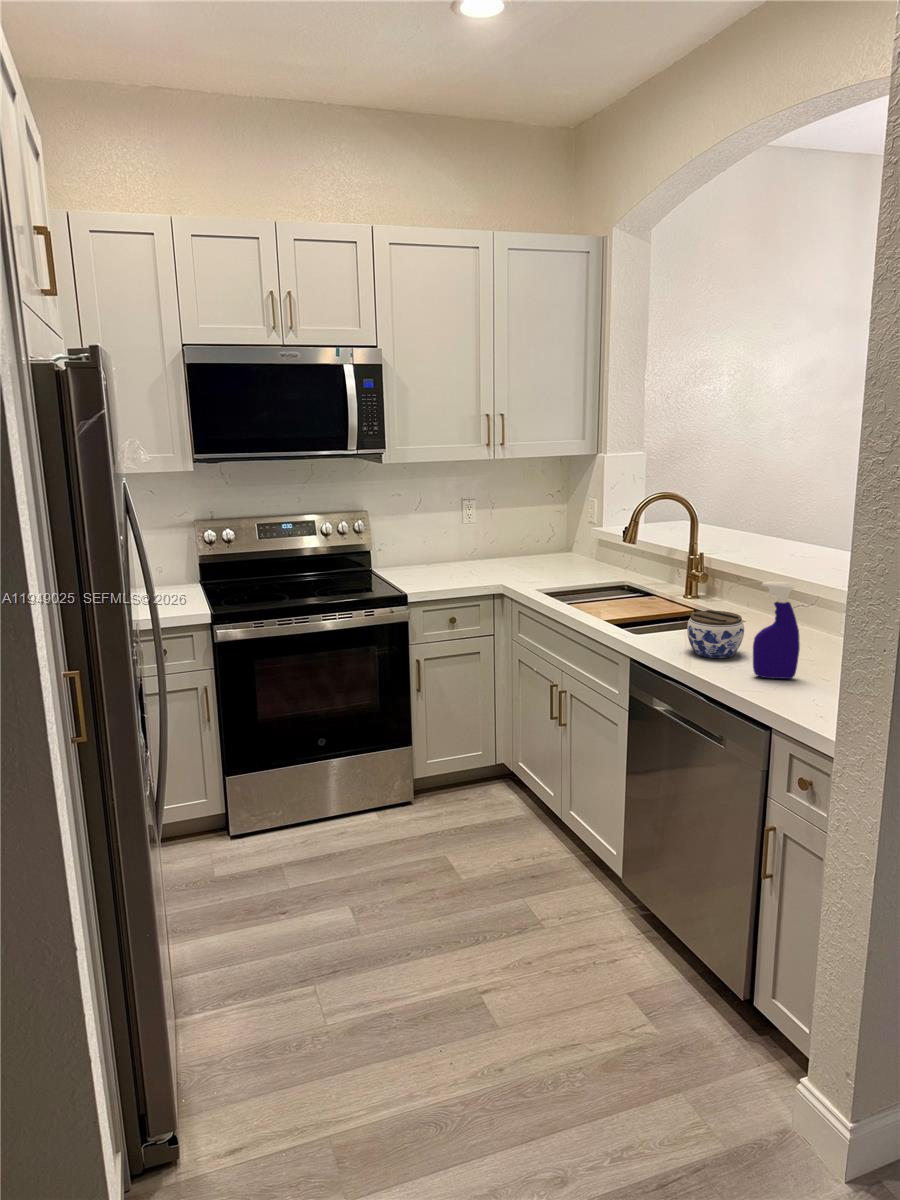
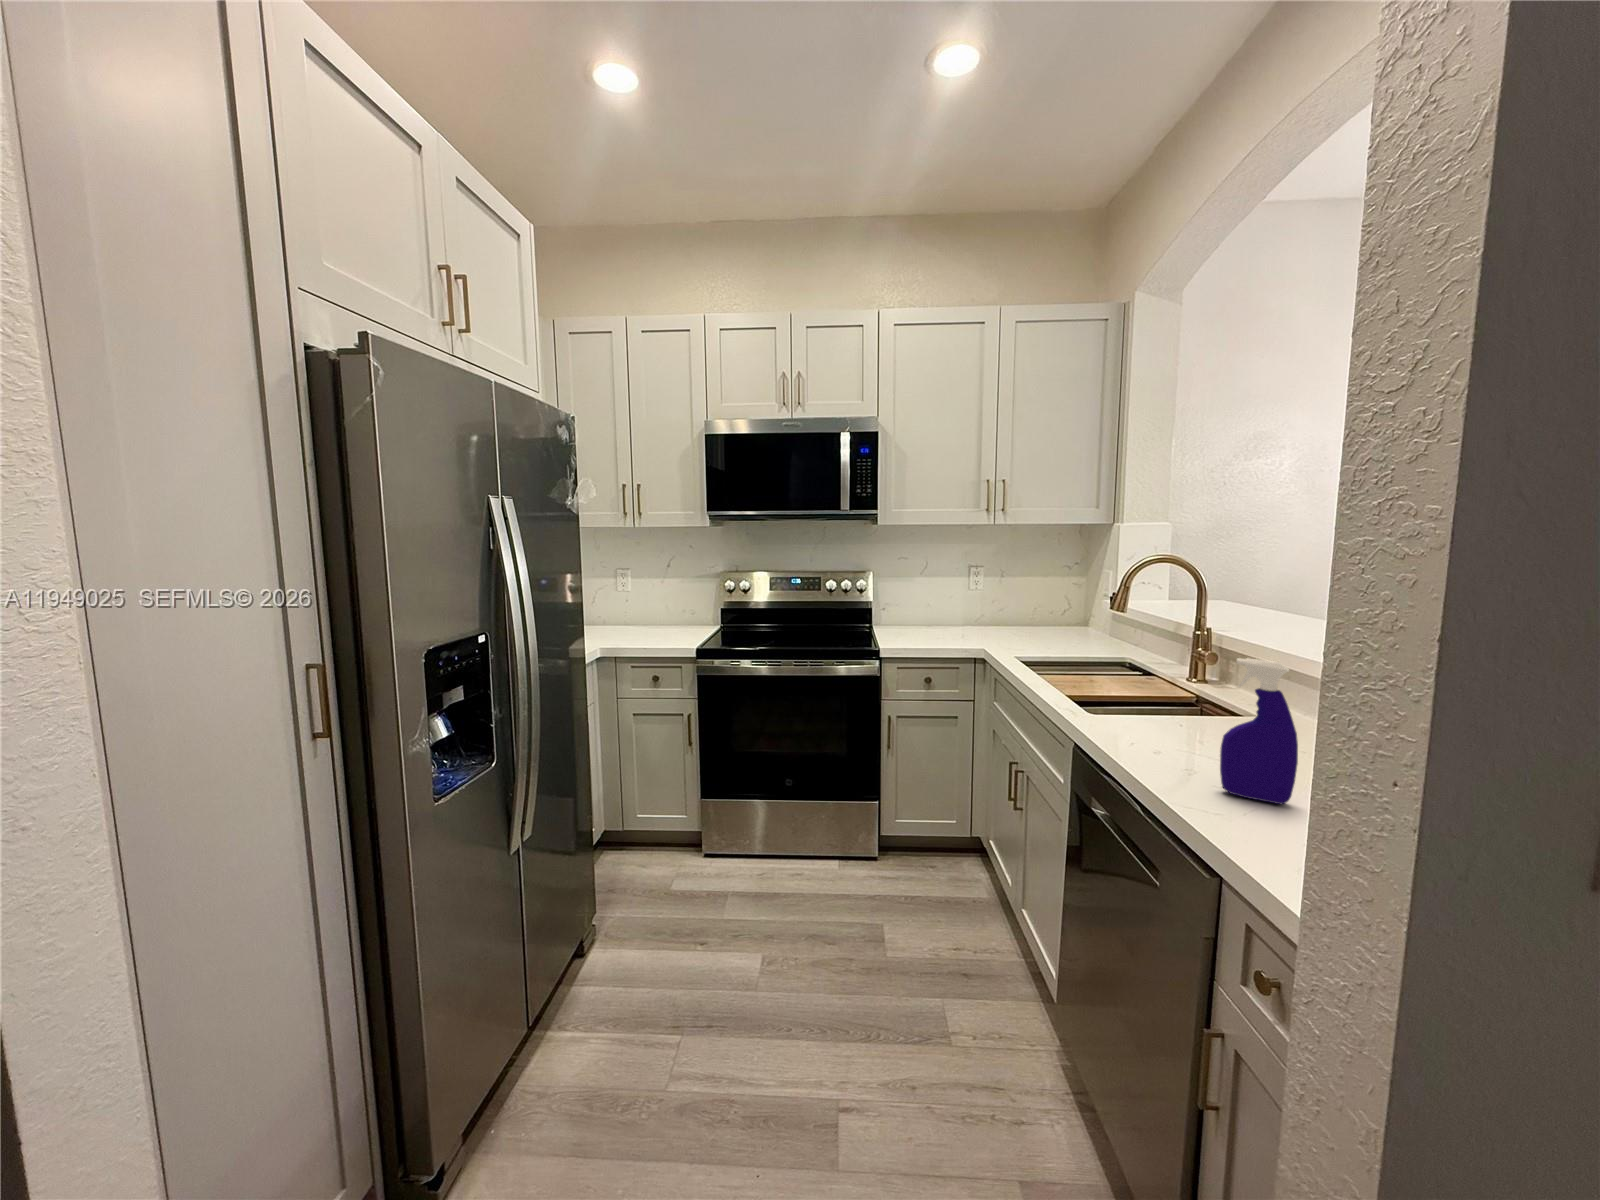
jar: present [687,610,744,658] -> none [1143,693,1226,759]

